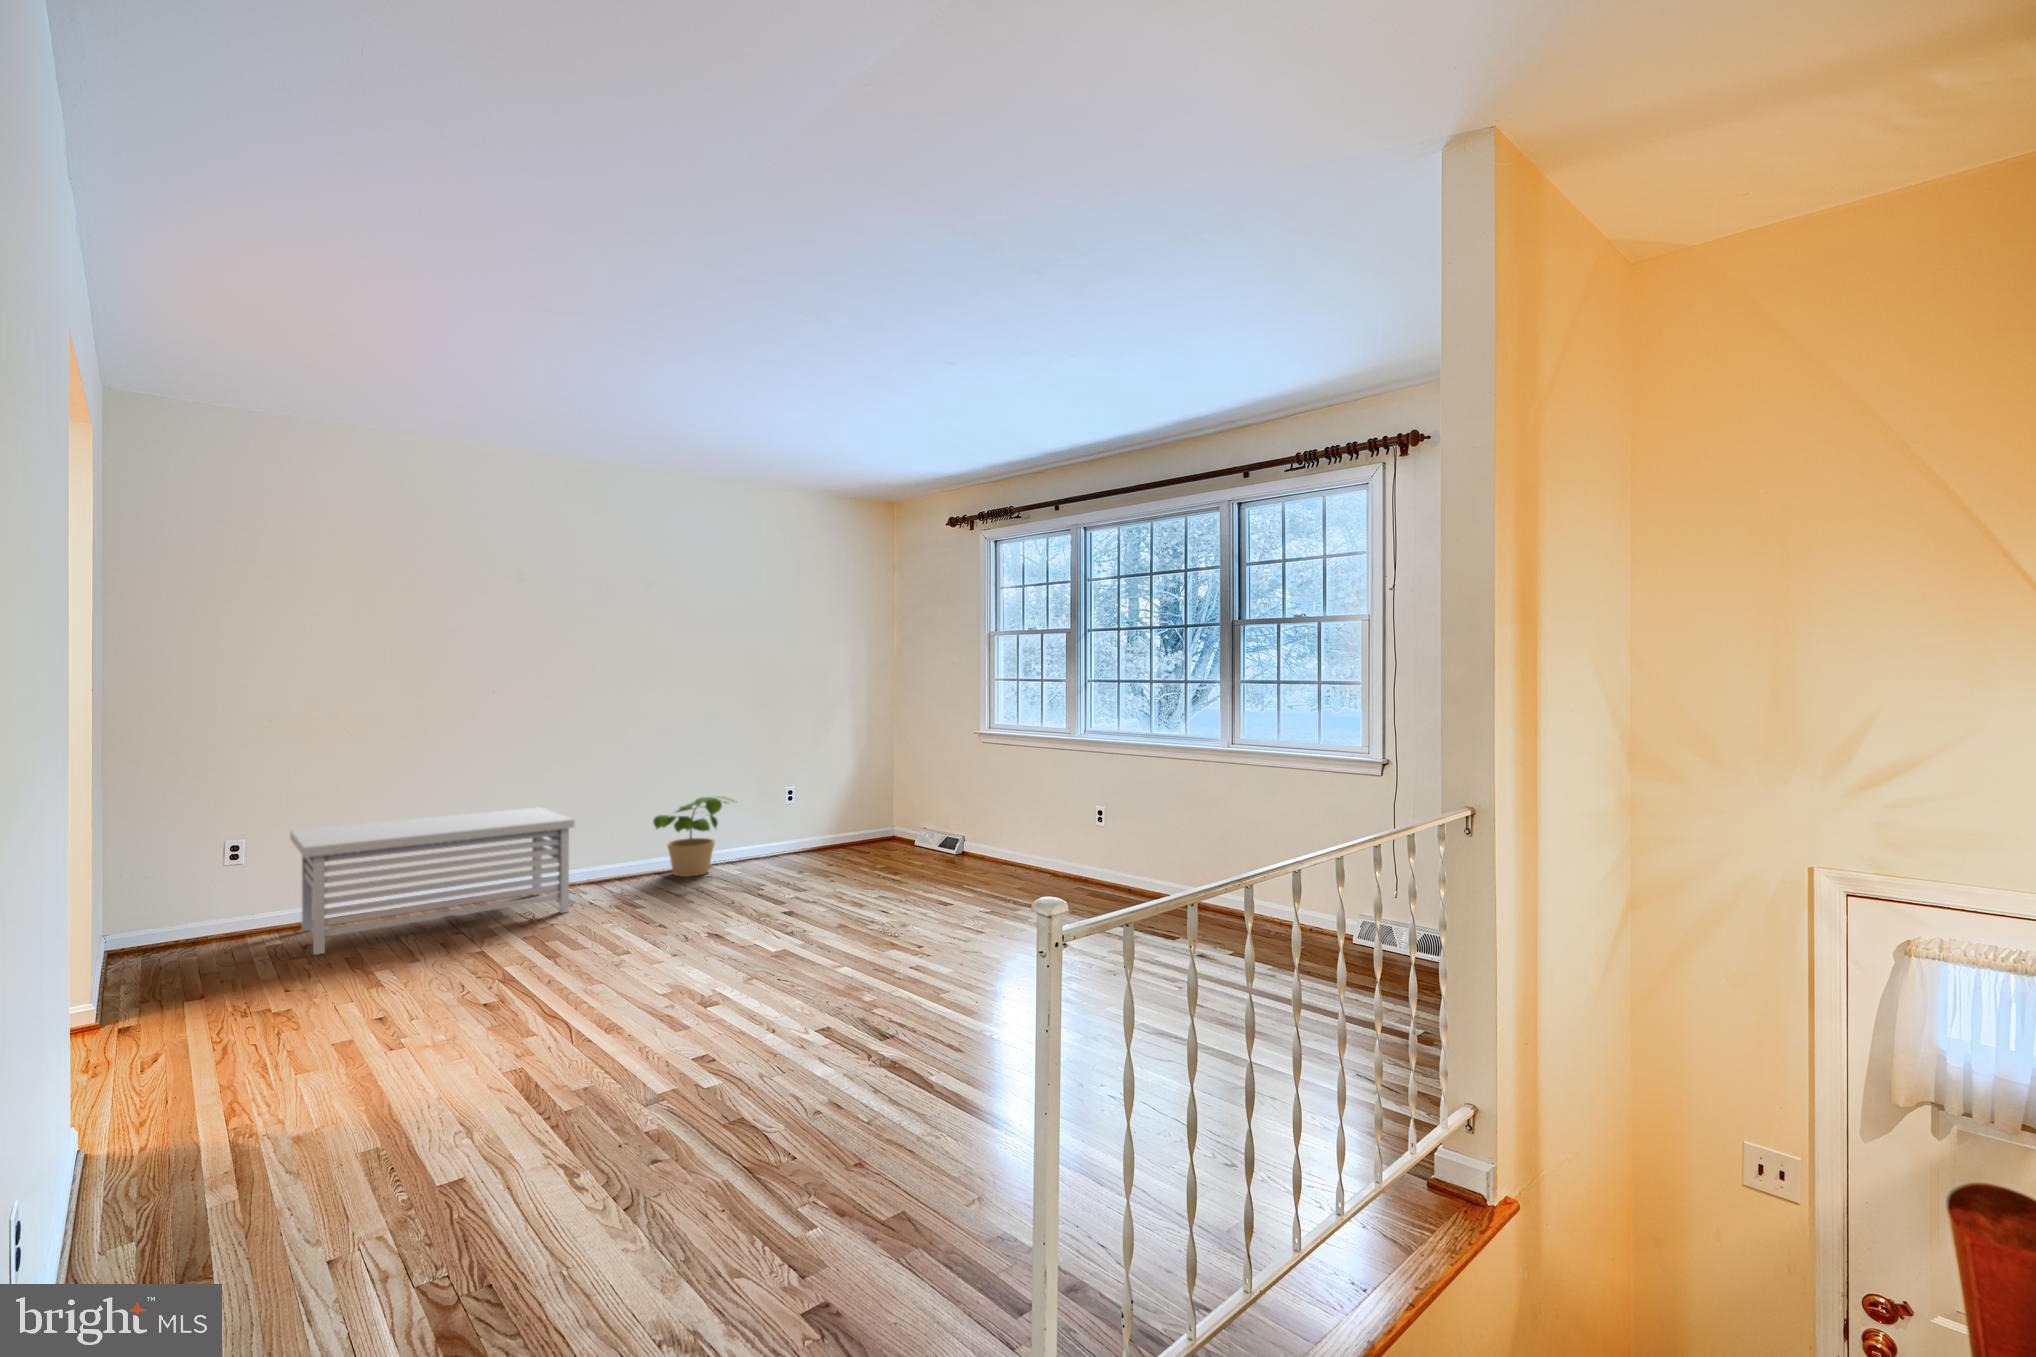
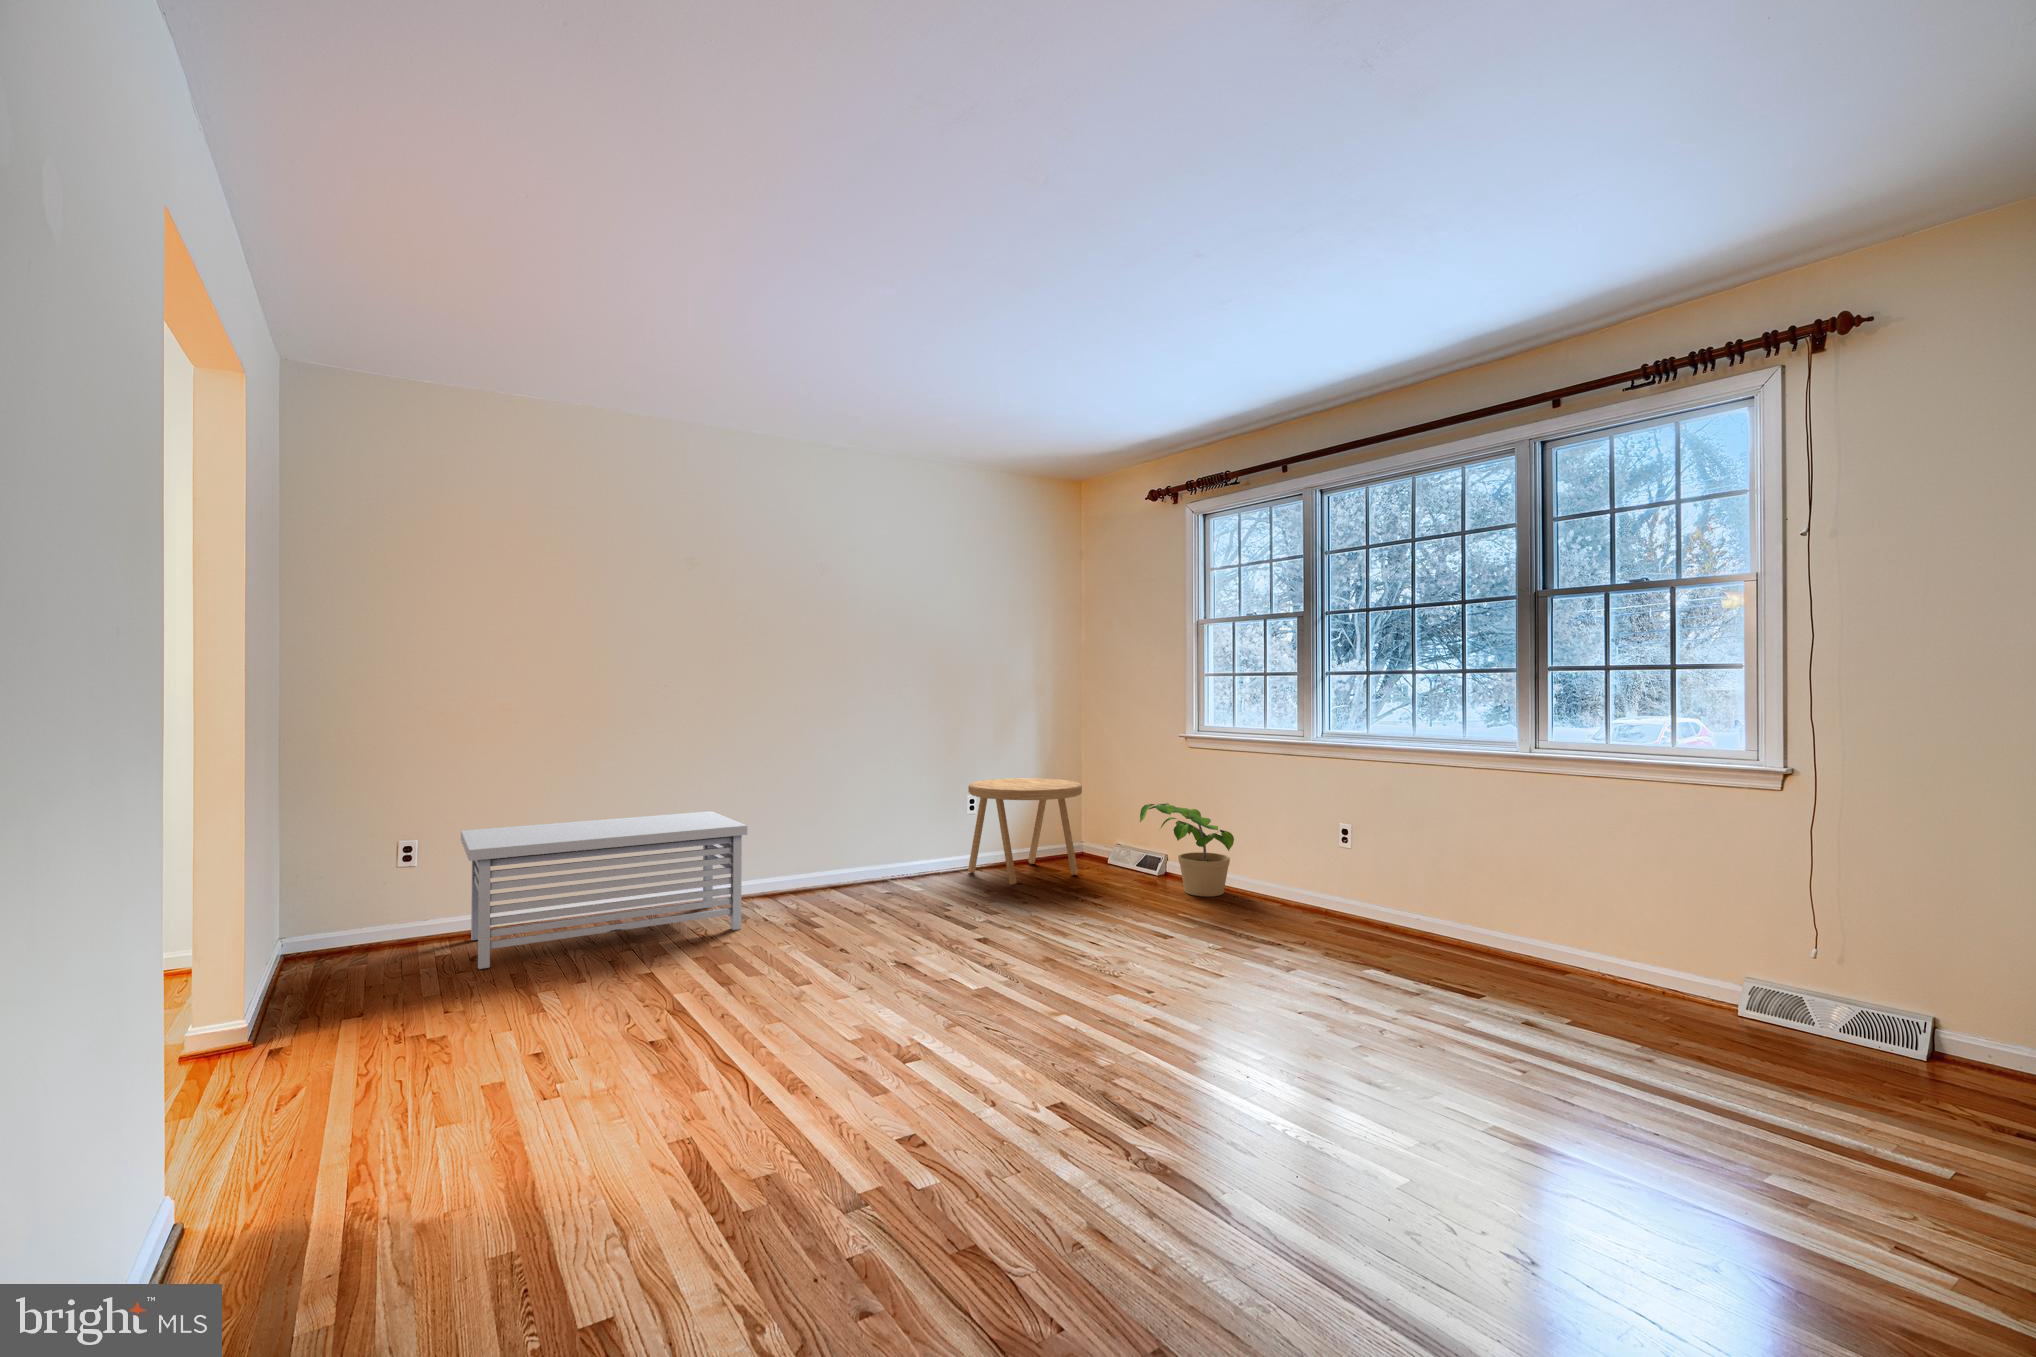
side table: none [787,771,890,866] -> present [968,778,1082,885]
potted plant: present [653,796,735,877] -> present [1140,803,1234,896]

